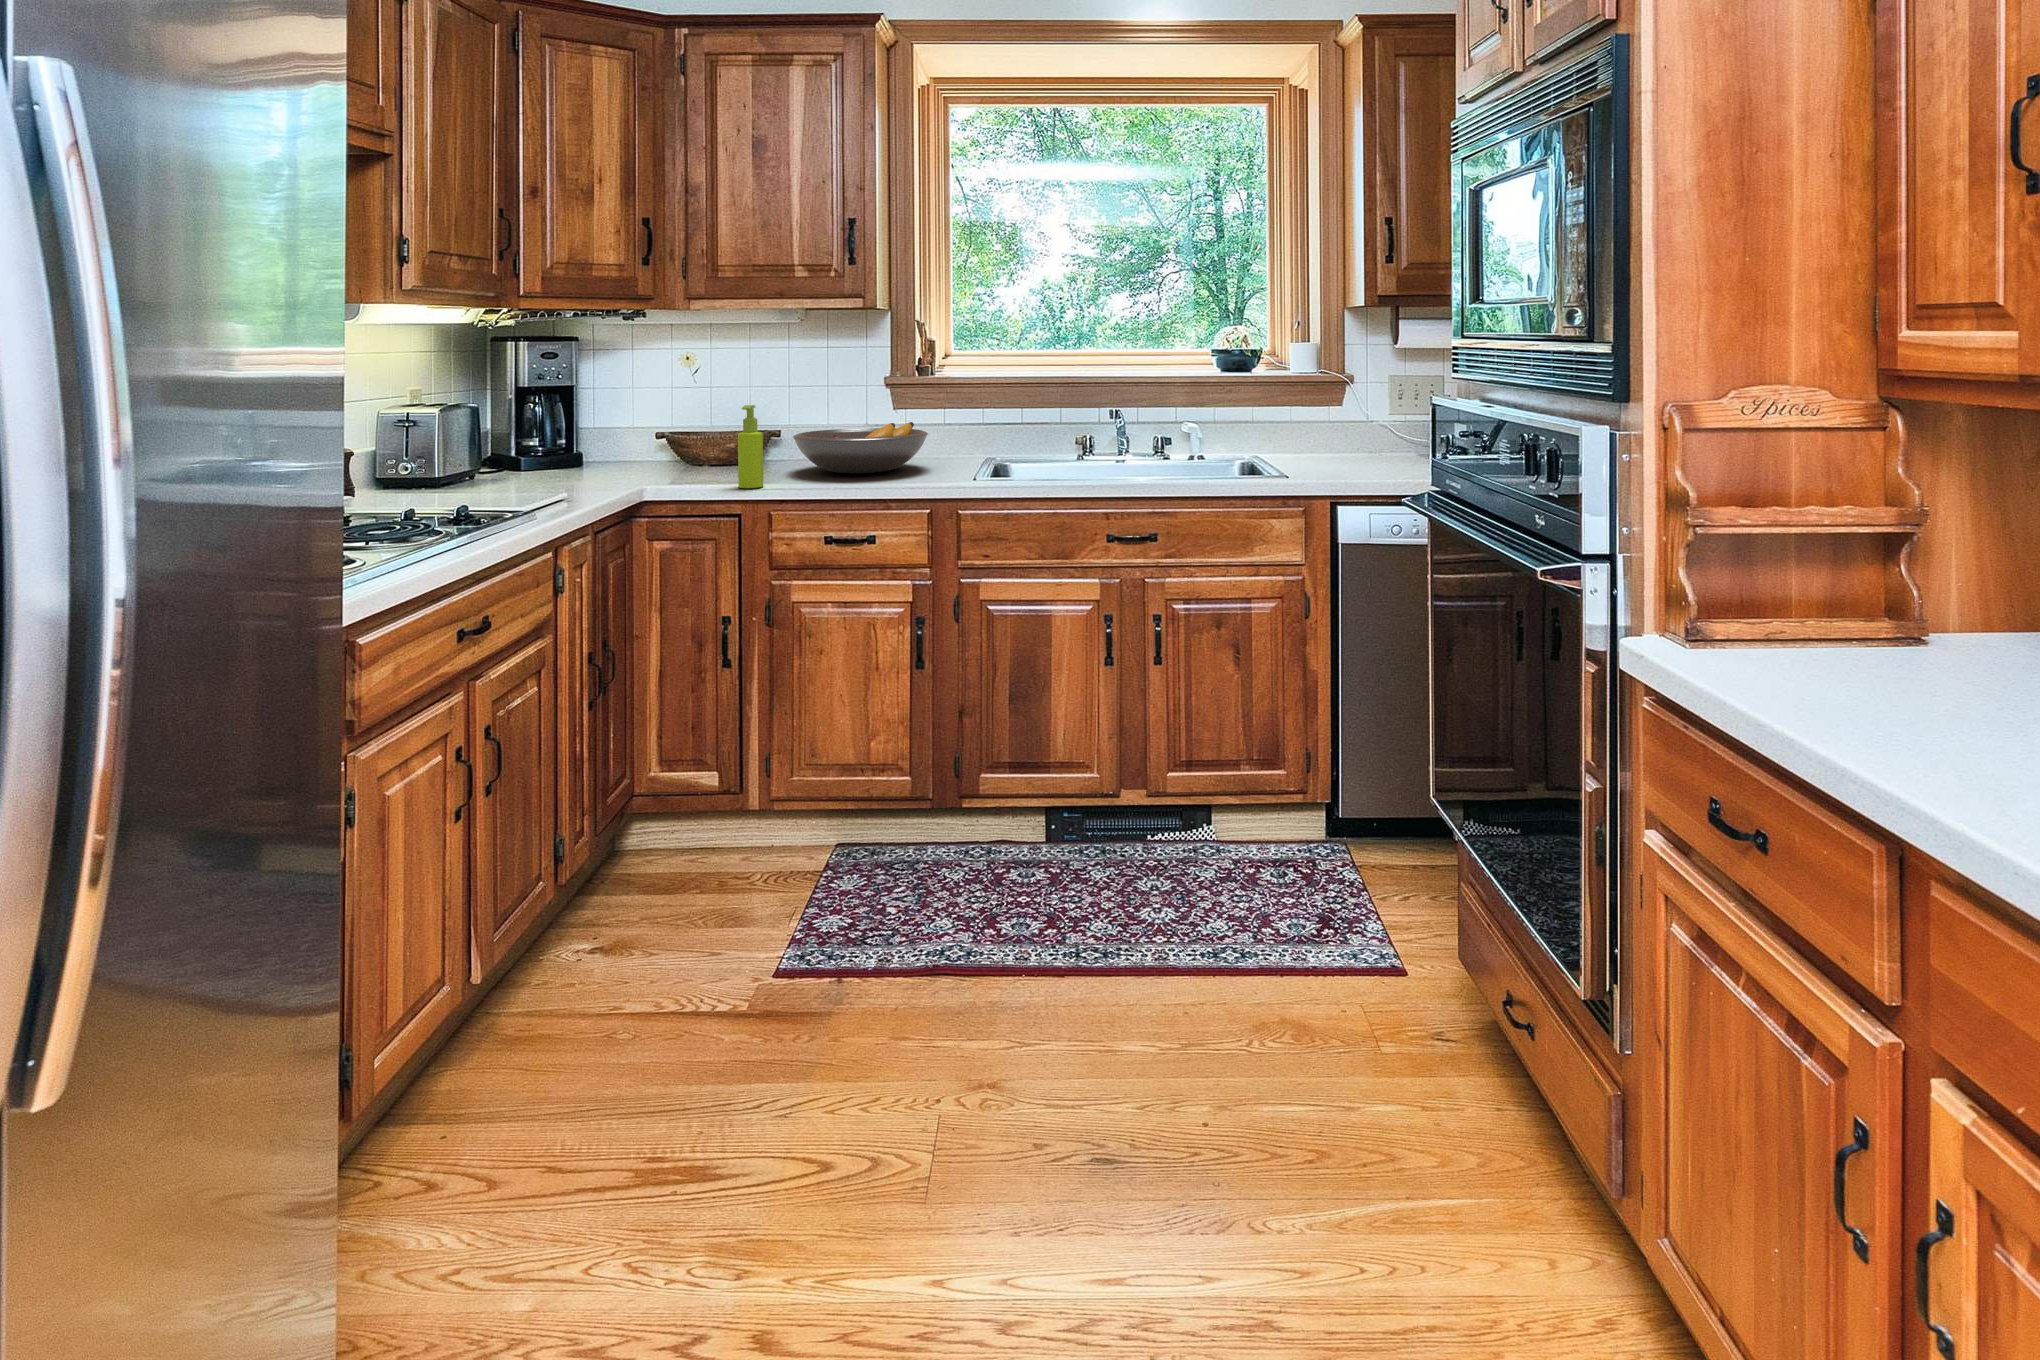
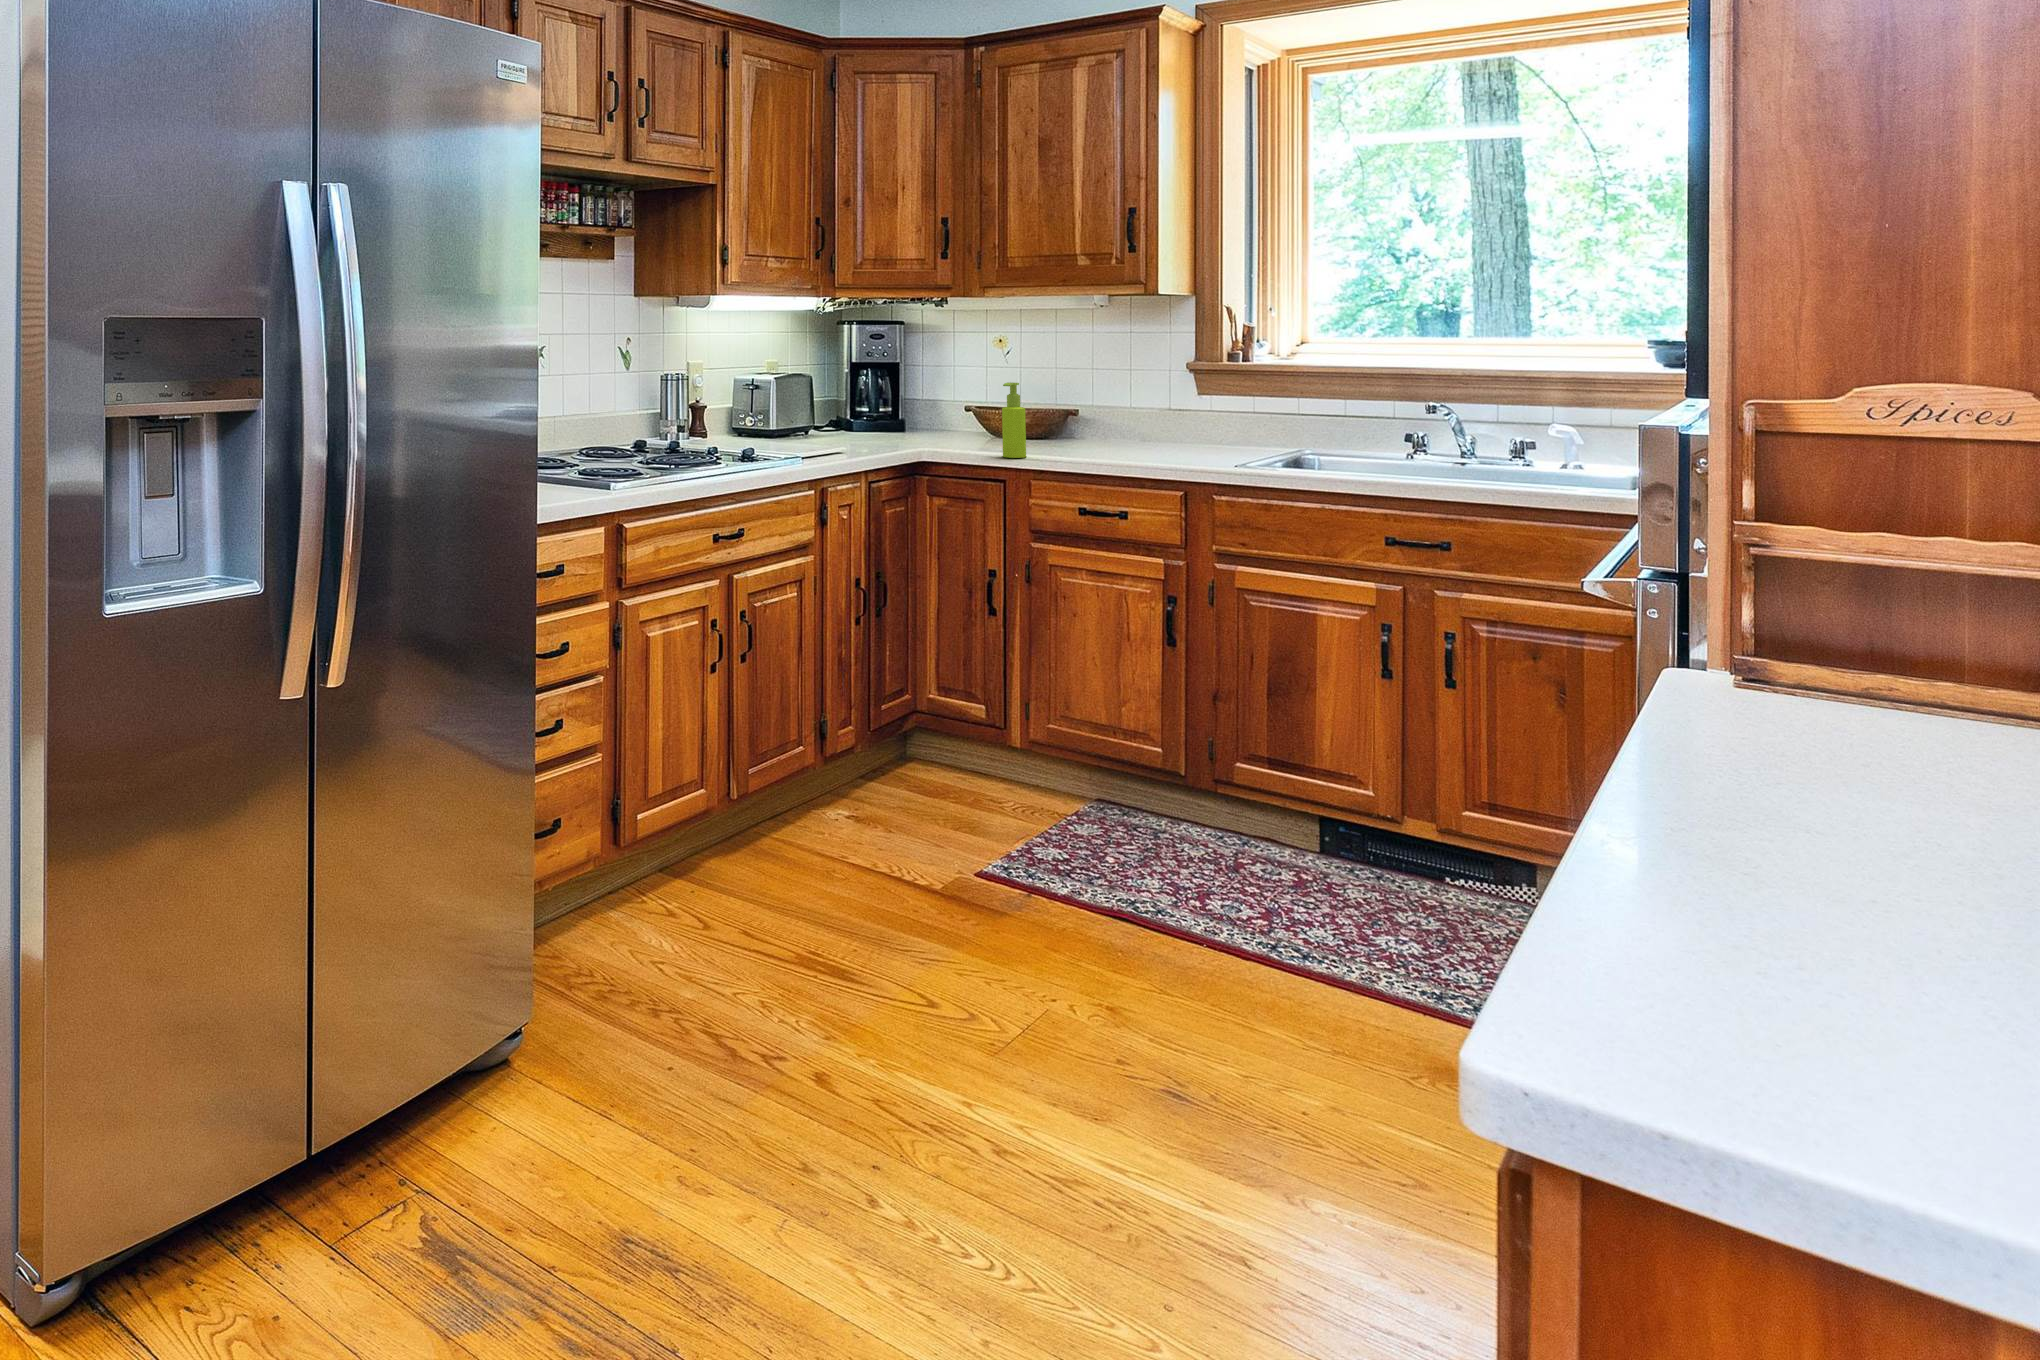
fruit bowl: present [793,422,928,473] -> none [1066,405,1210,452]

